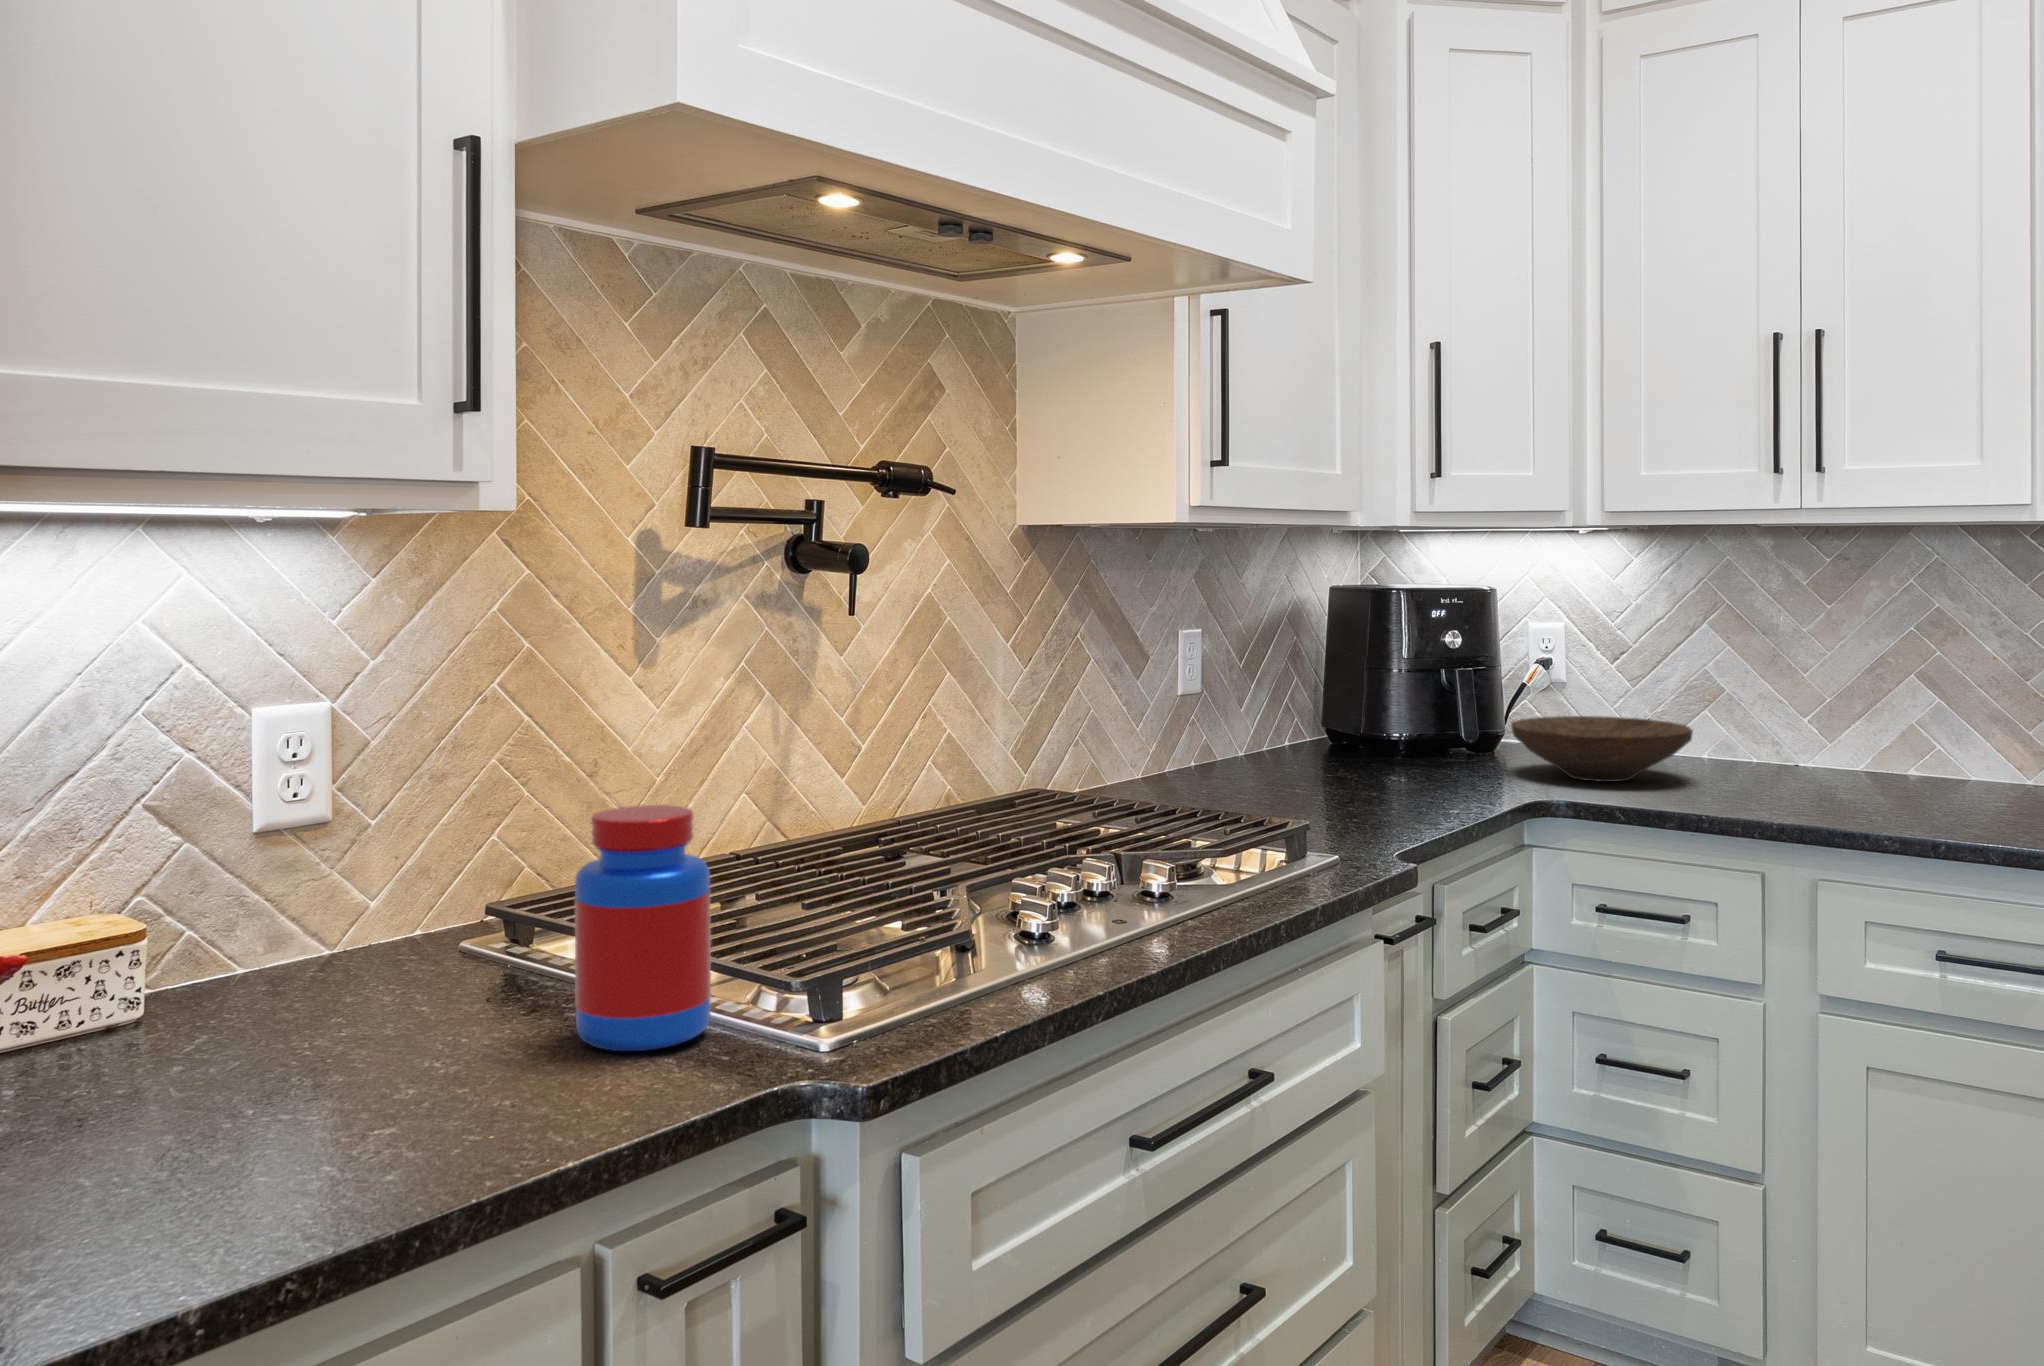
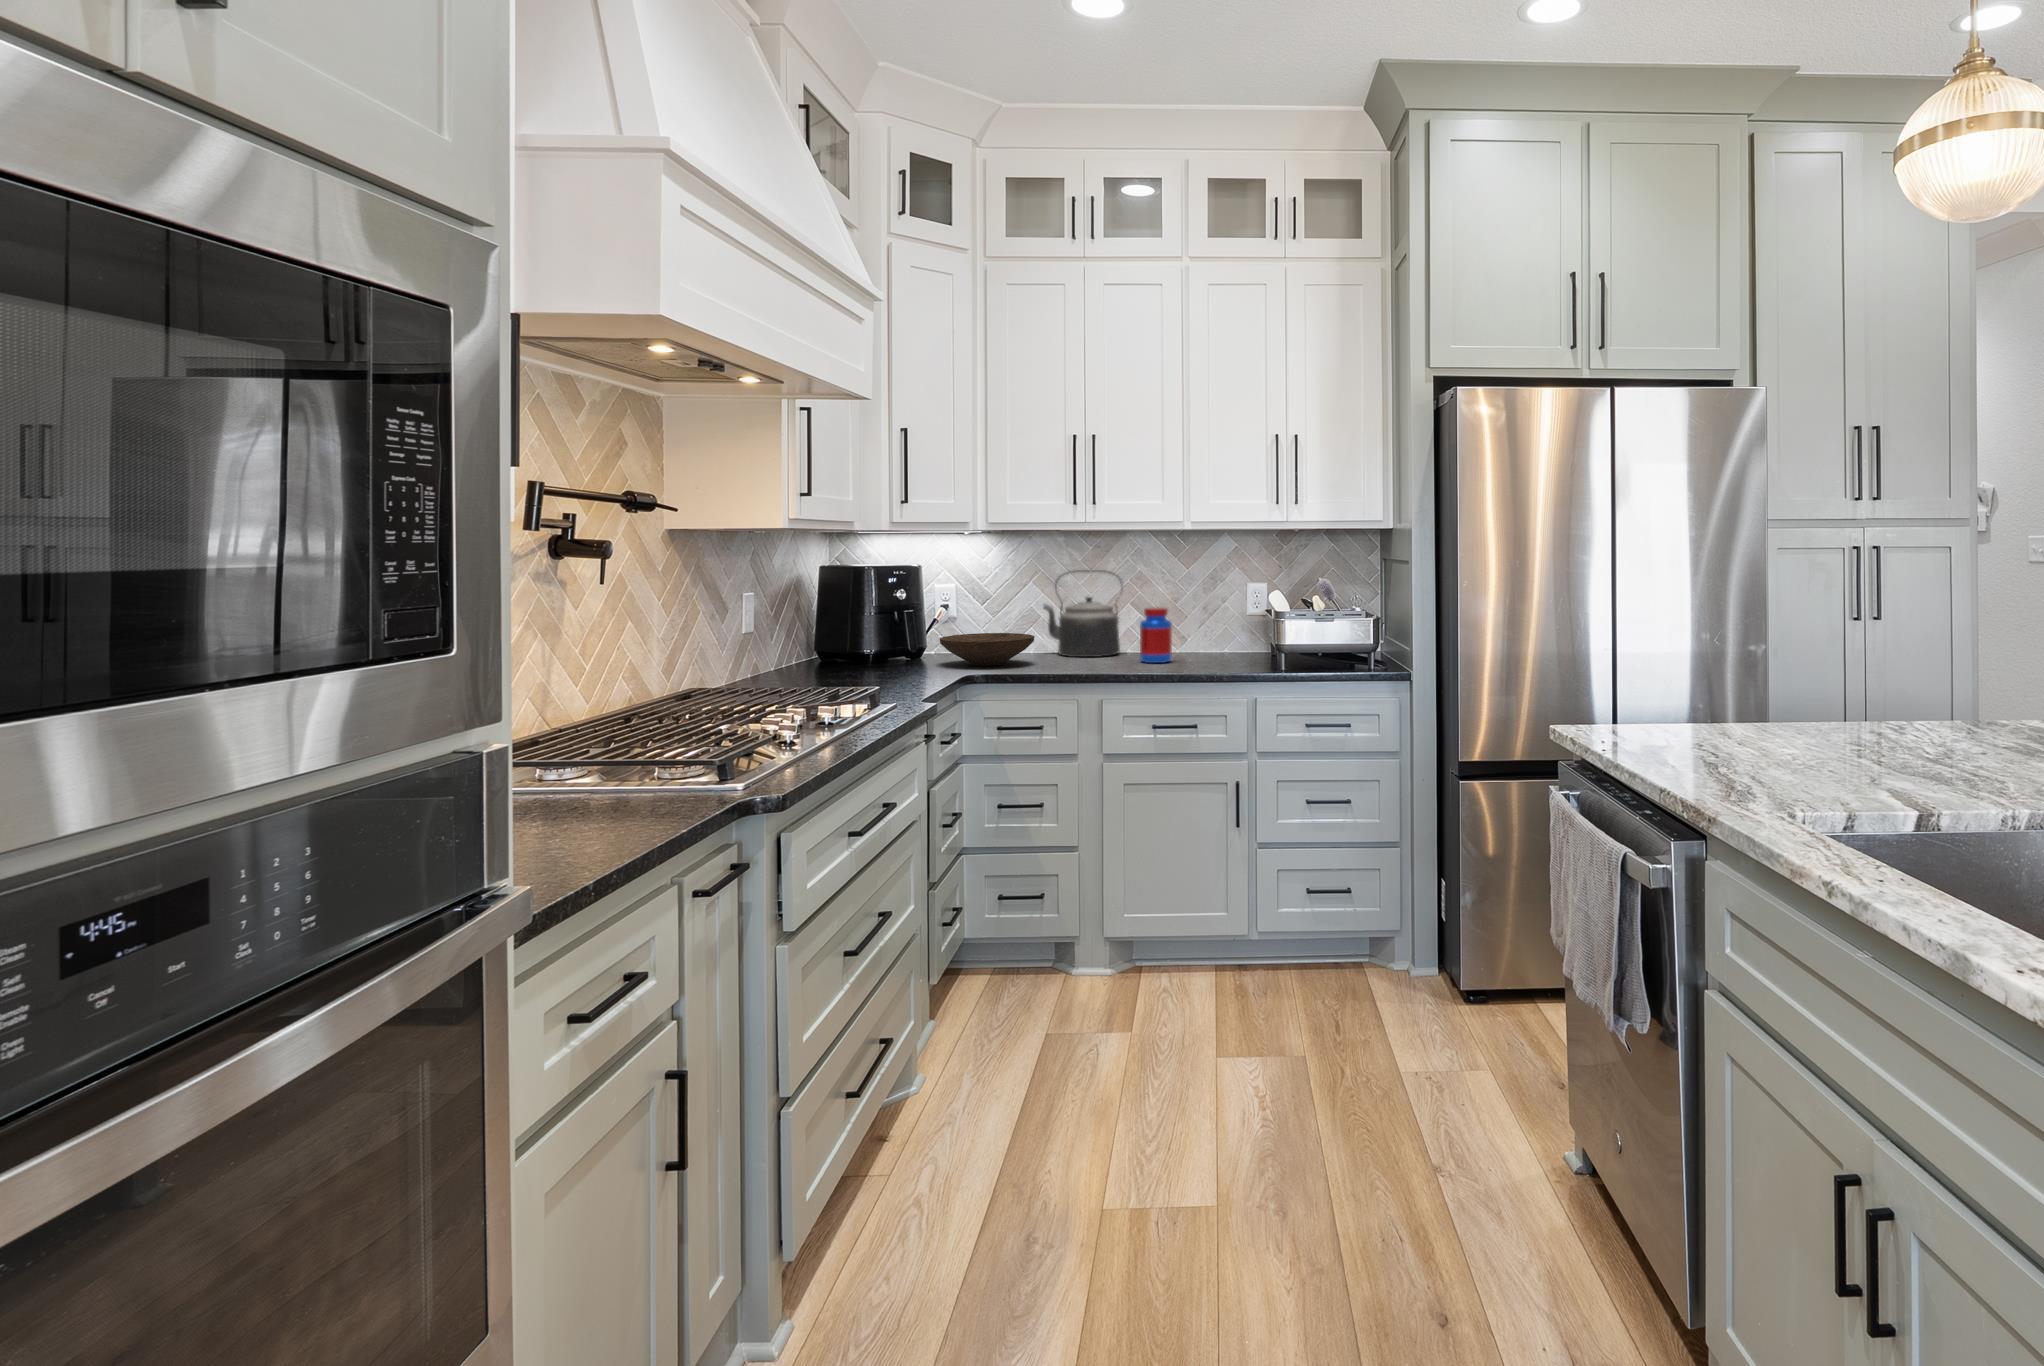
kettle: none [1729,602,1901,778] -> present [1043,570,1122,657]
jar: present [575,805,711,1051] -> present [1140,607,1172,663]

